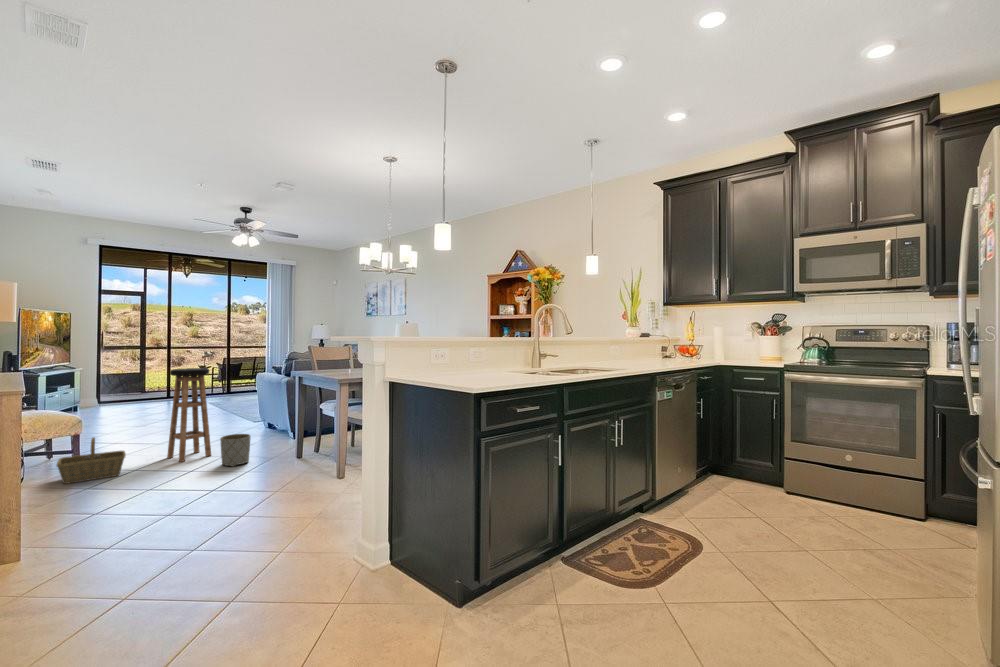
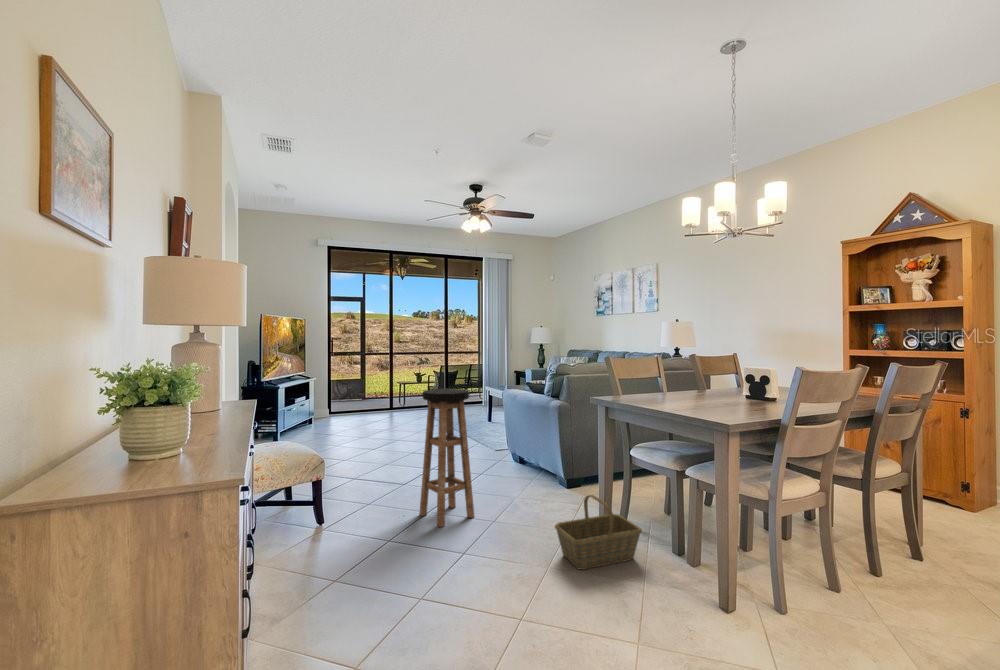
planter: present [220,434,251,467] -> none [497,493,538,550]
basket: present [57,438,126,484] -> present [555,495,642,570]

